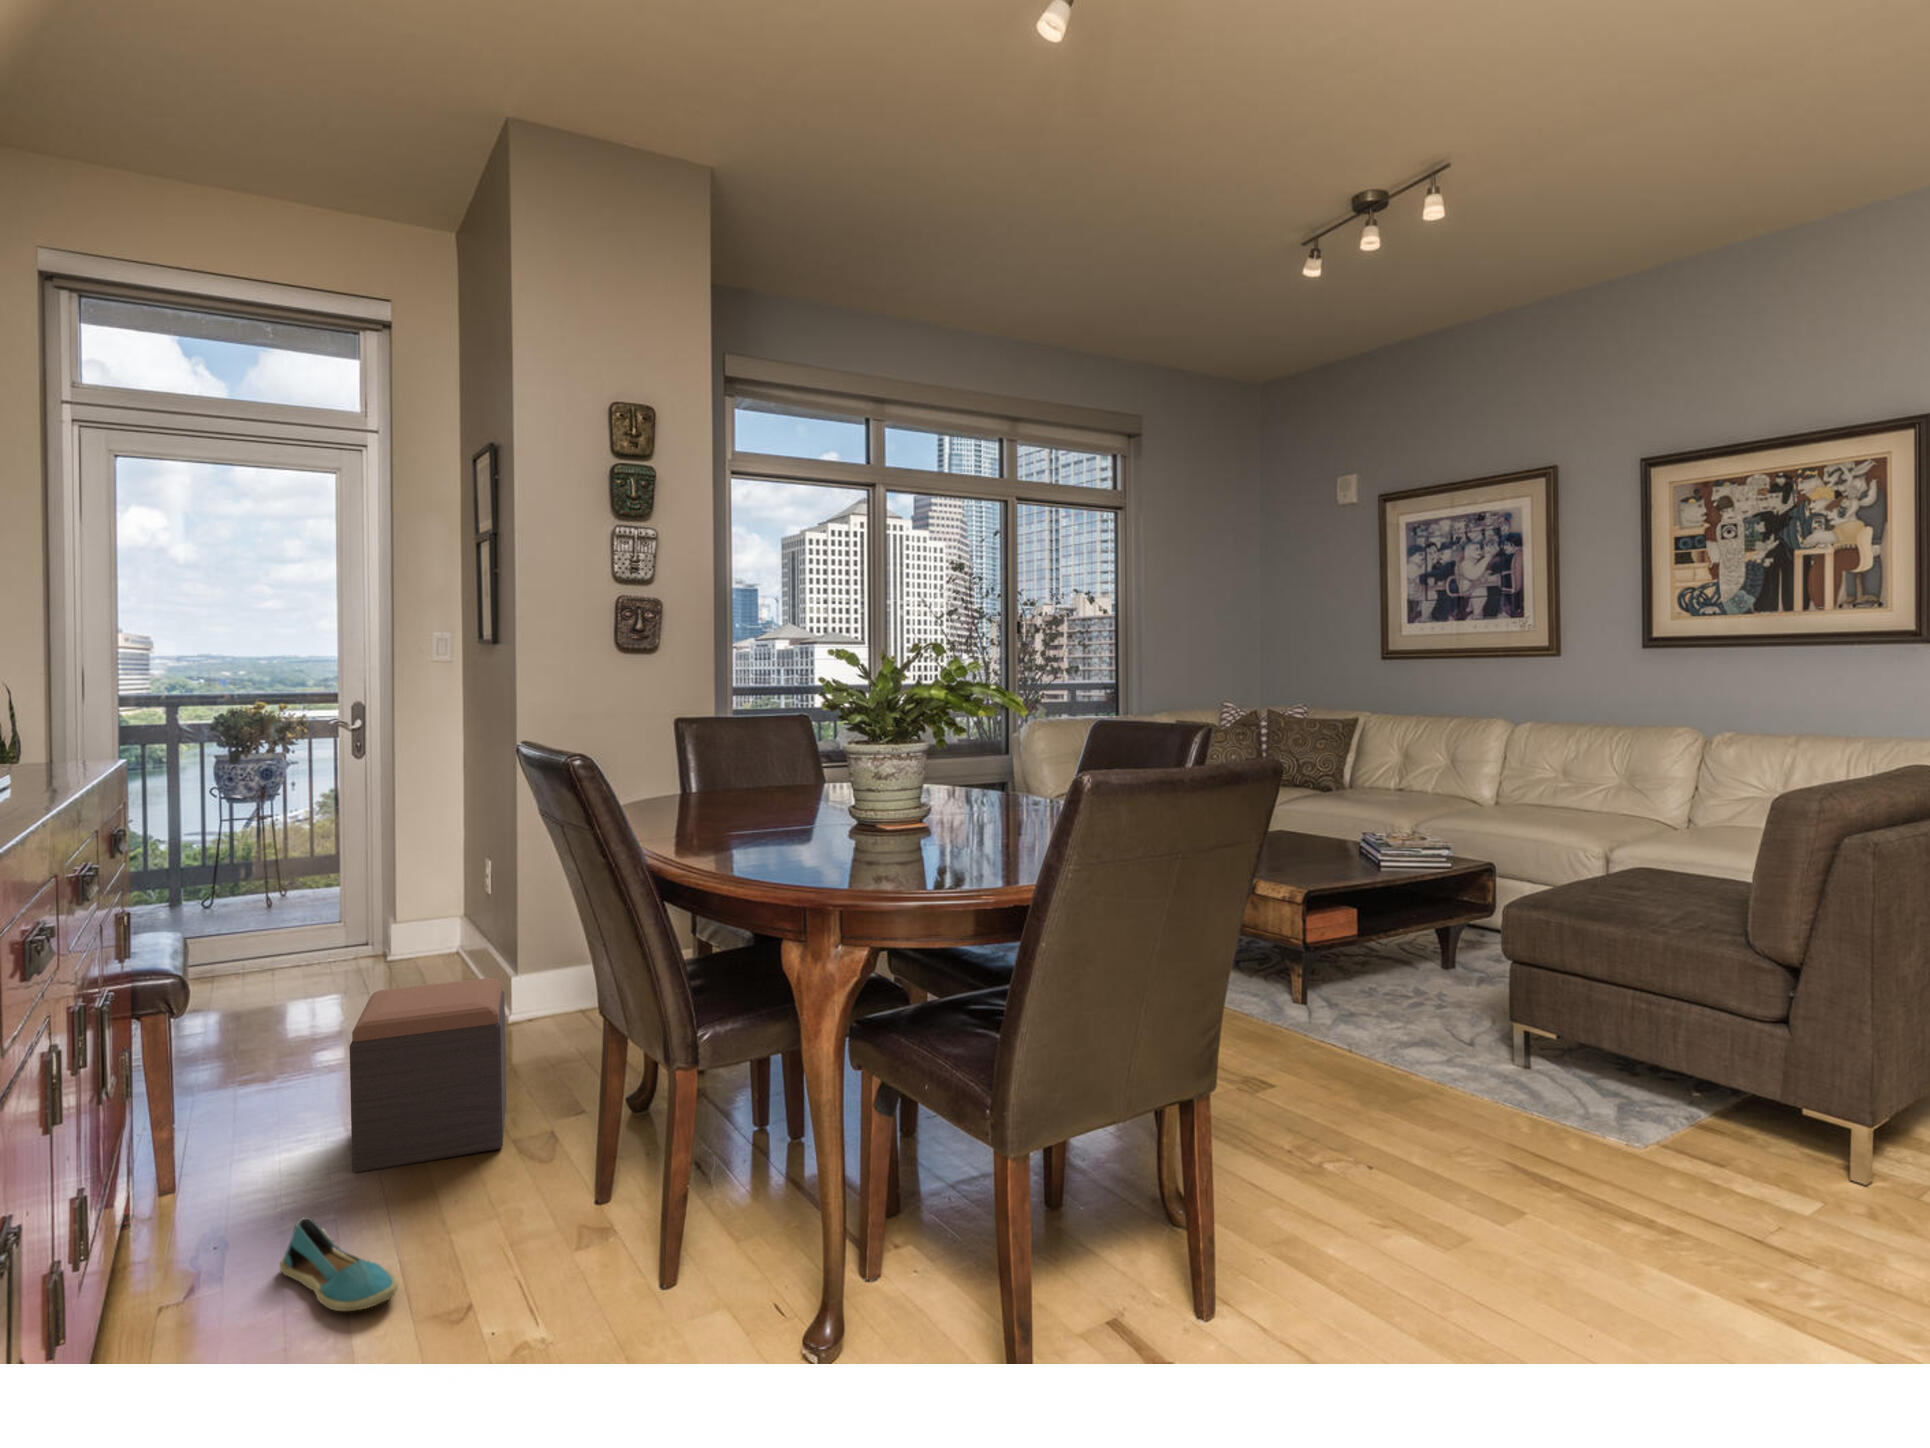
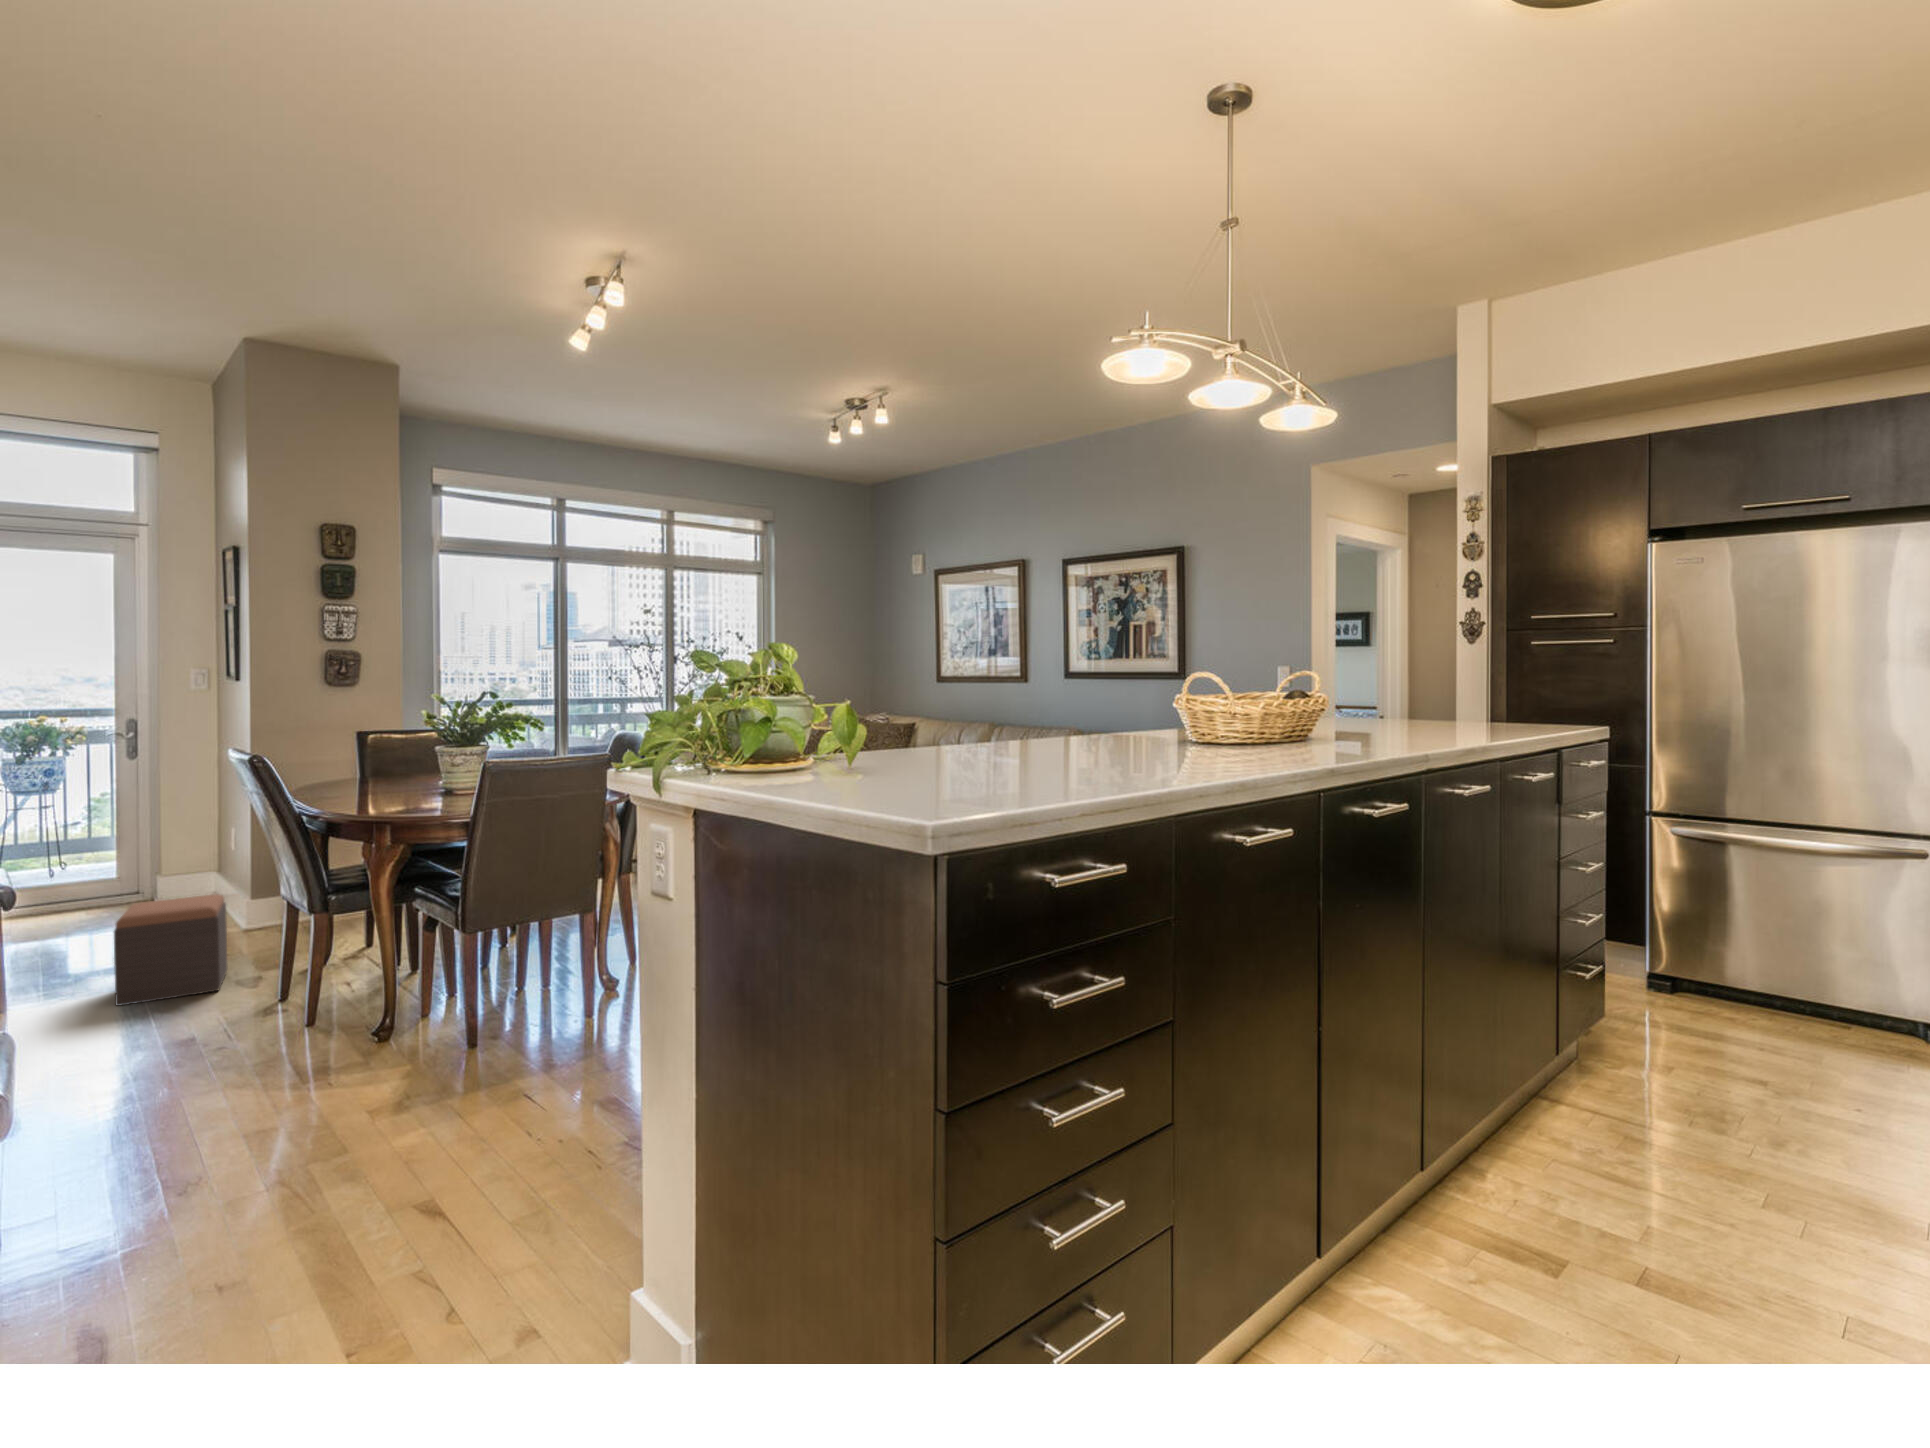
shoe: present [280,1217,398,1311] -> none [67,1015,141,1053]

